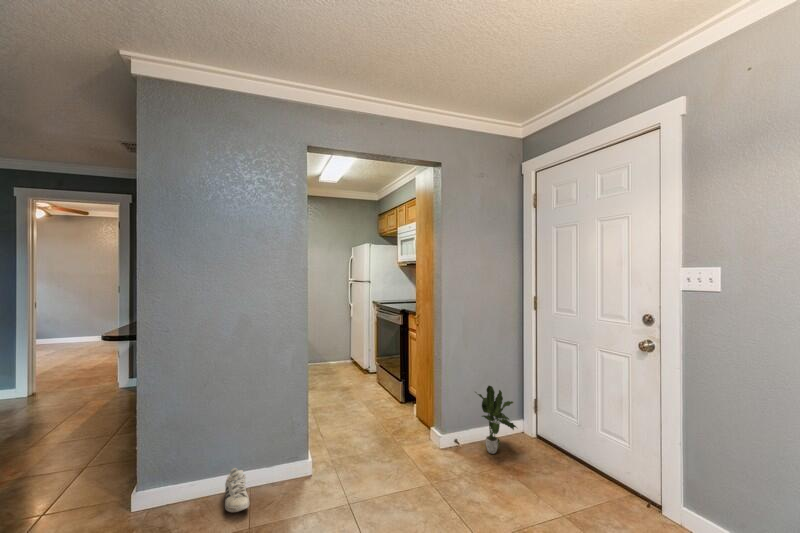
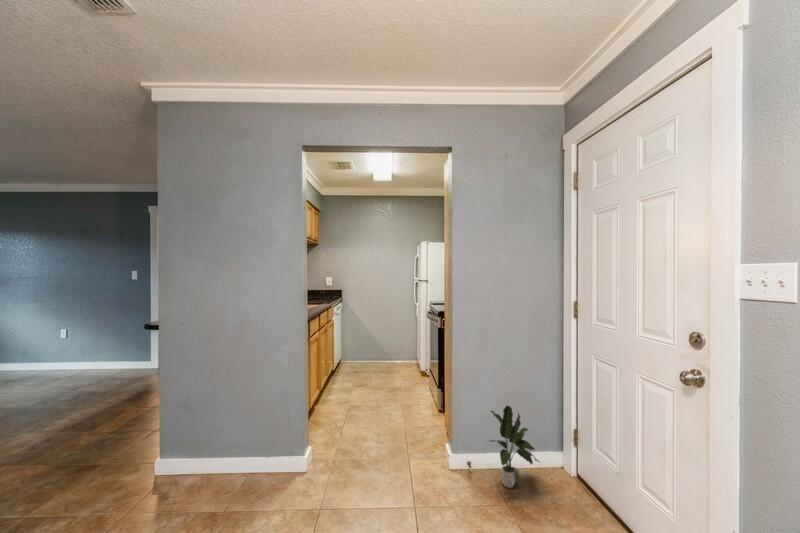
shoe: present [225,468,250,512] -> none [217,452,243,493]

